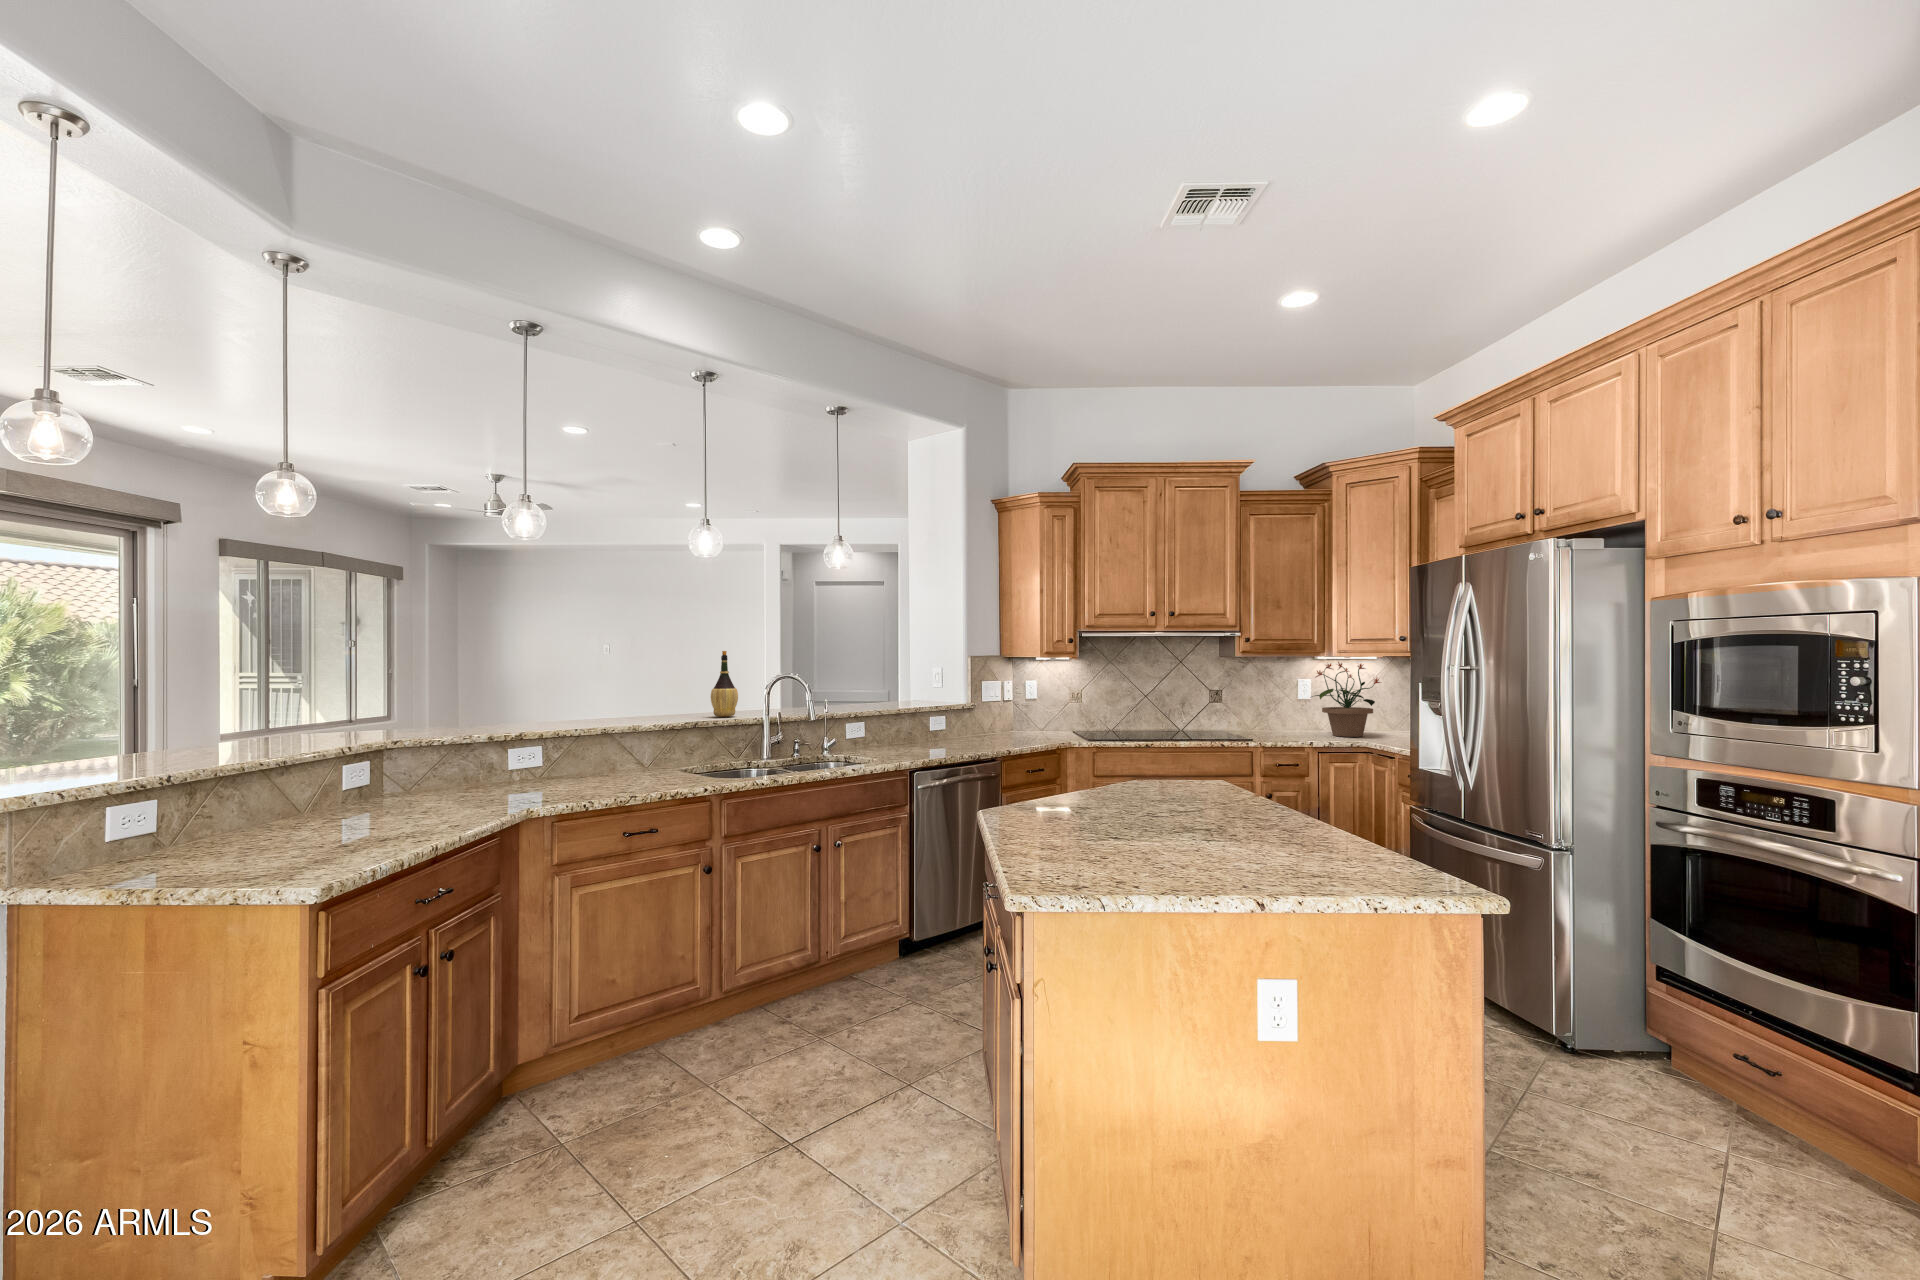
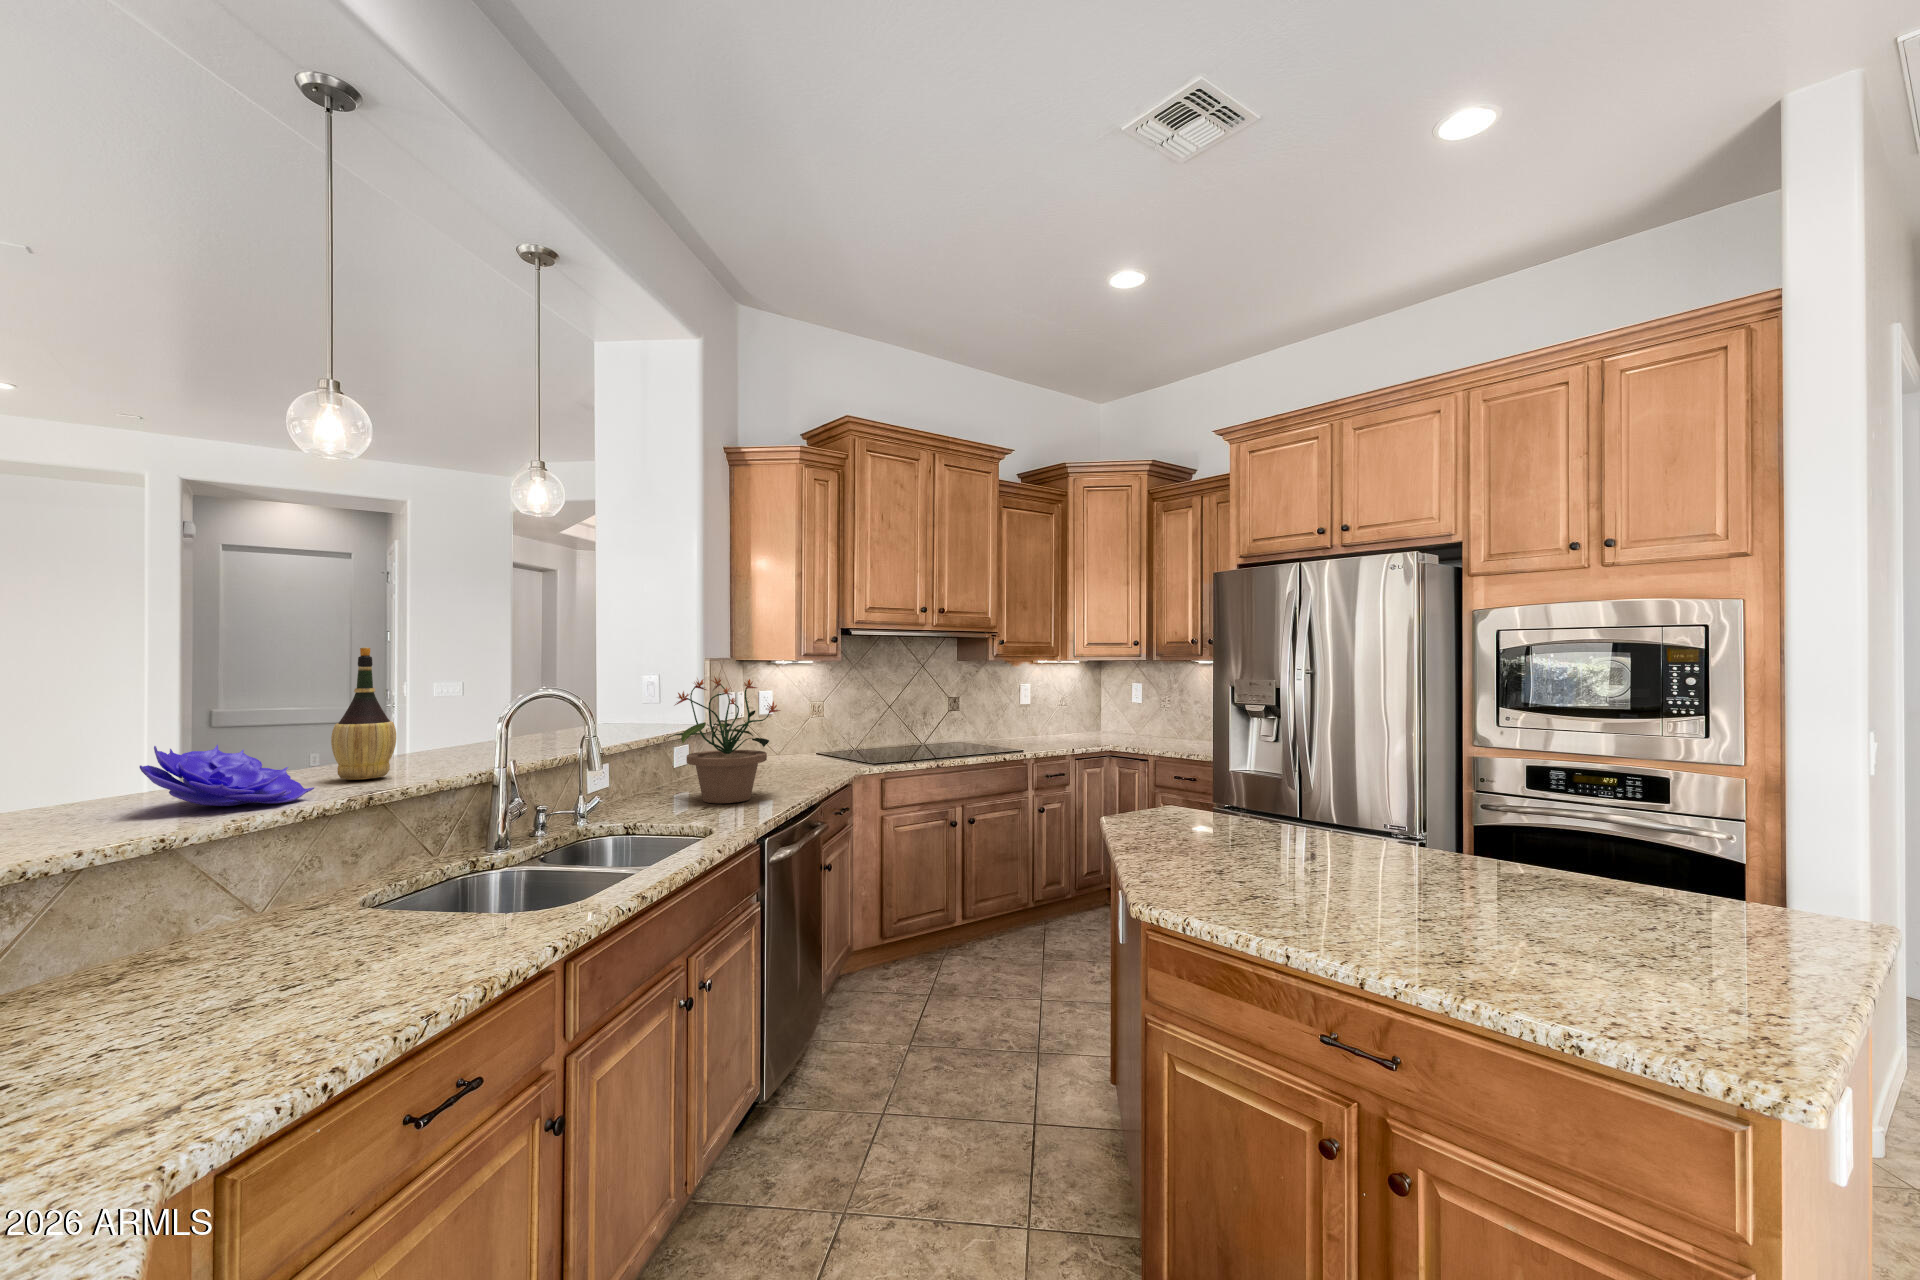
potted plant: present [1312,662,1381,737] -> present [668,677,780,803]
decorative bowl: none [626,693,687,721] -> present [140,745,314,806]

